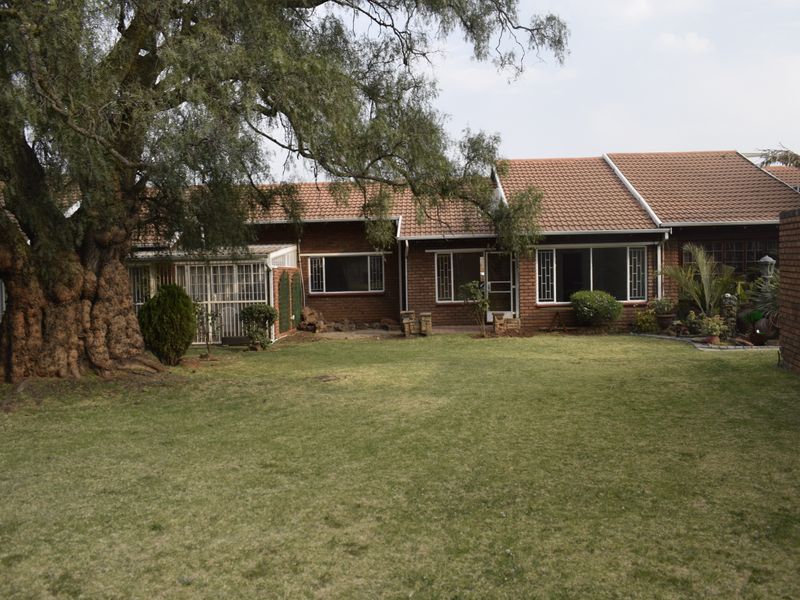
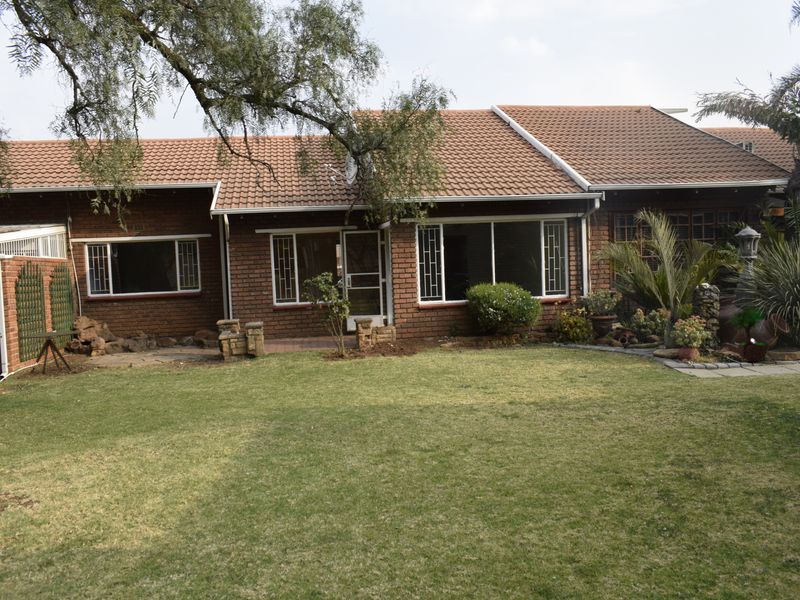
round table: present [541,307,573,332] -> present [21,331,79,374]

